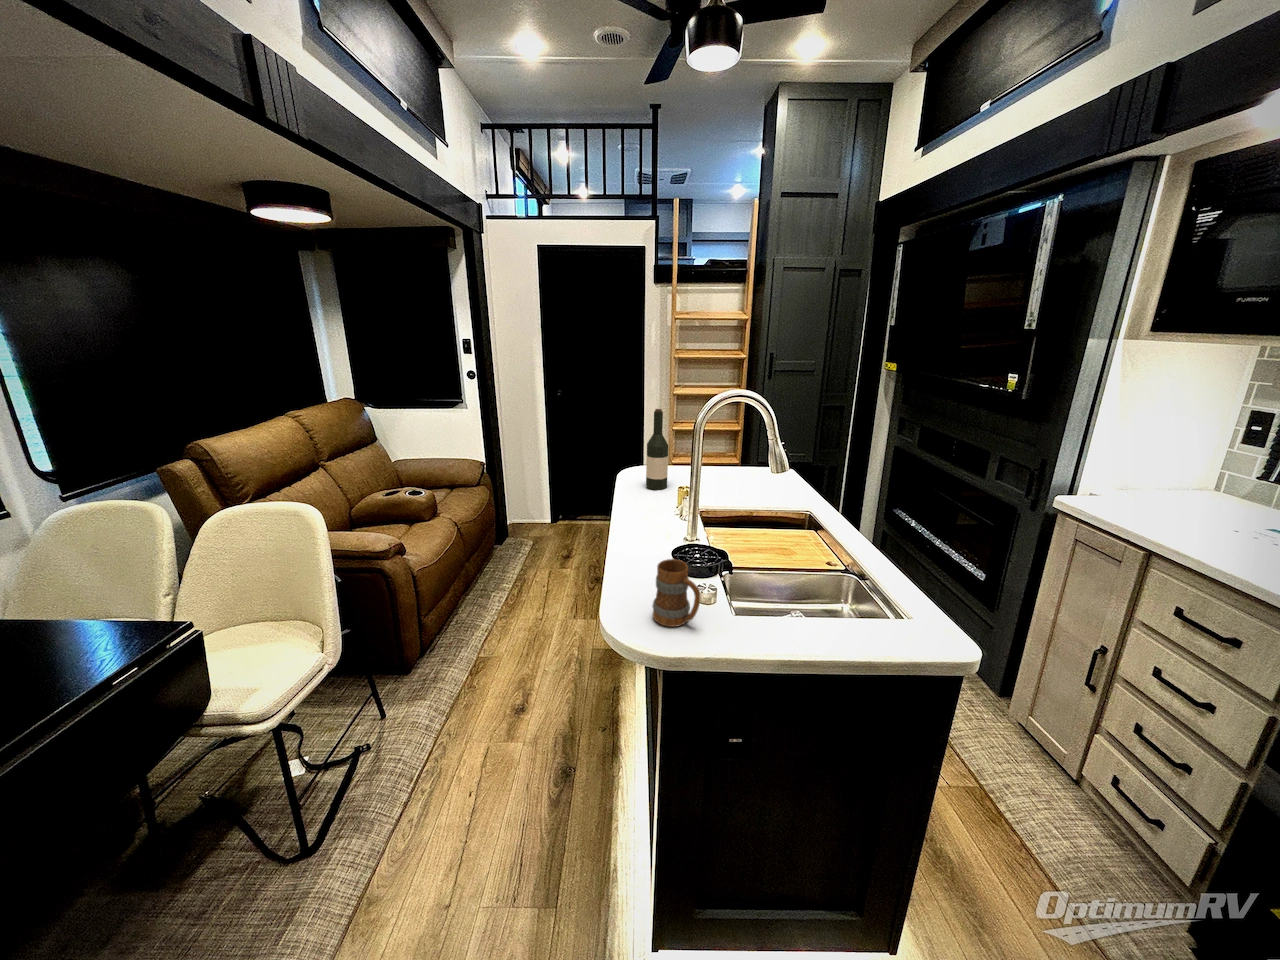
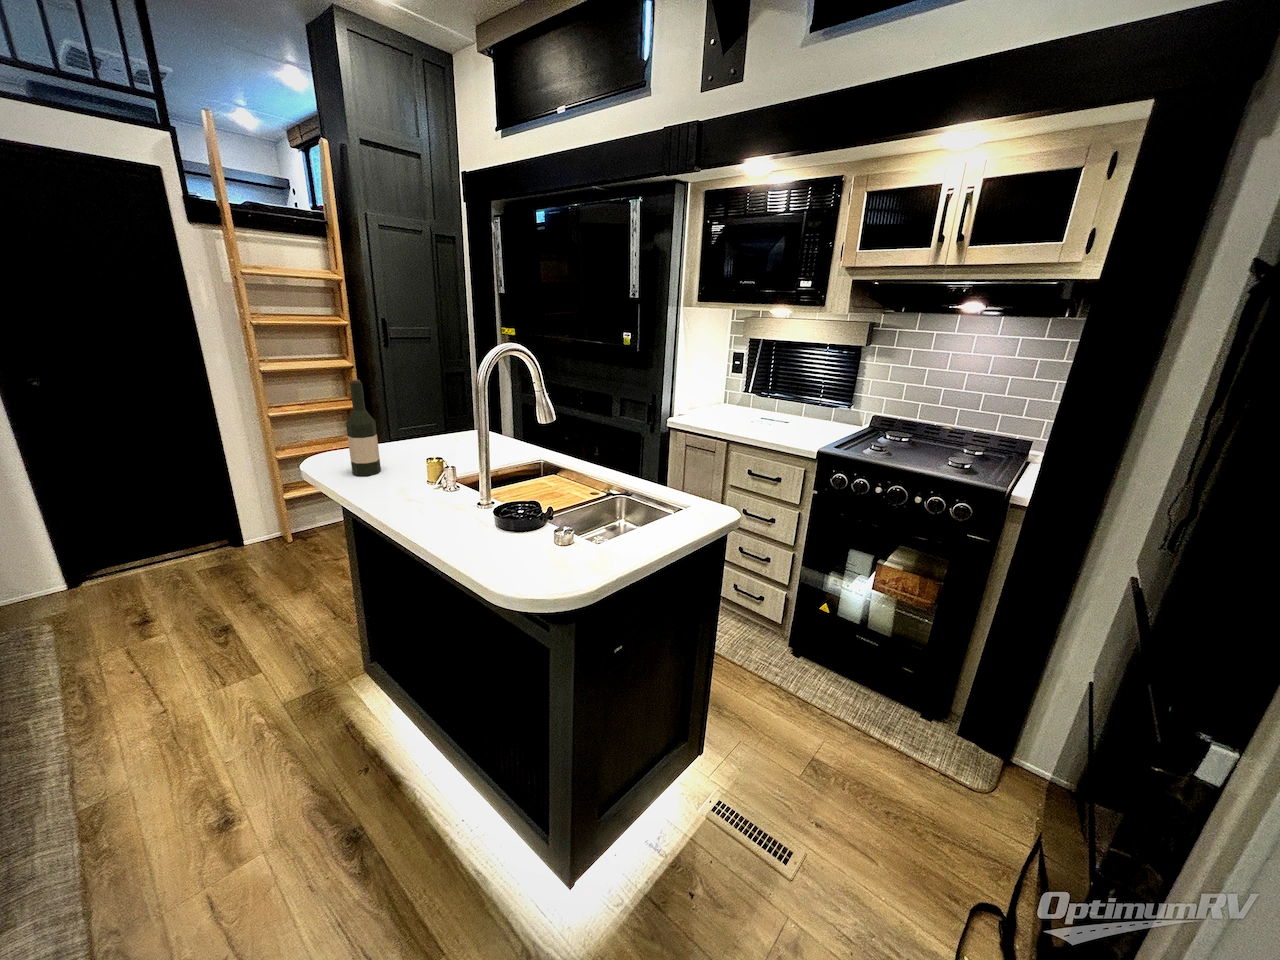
mug: present [653,559,700,627] -> none [529,511,582,575]

